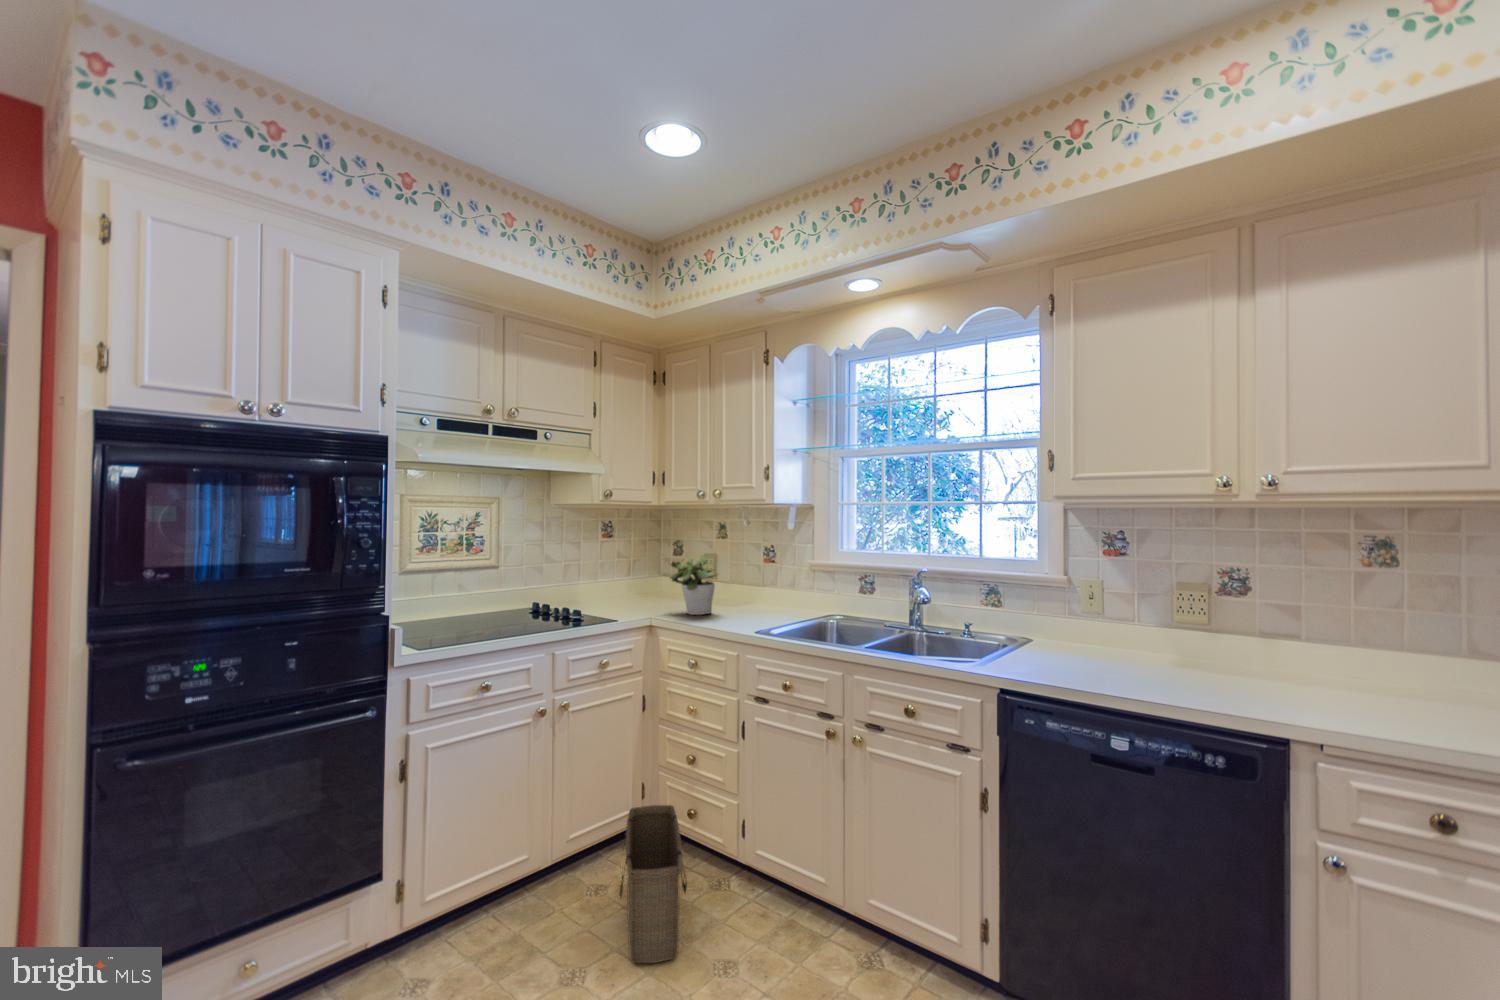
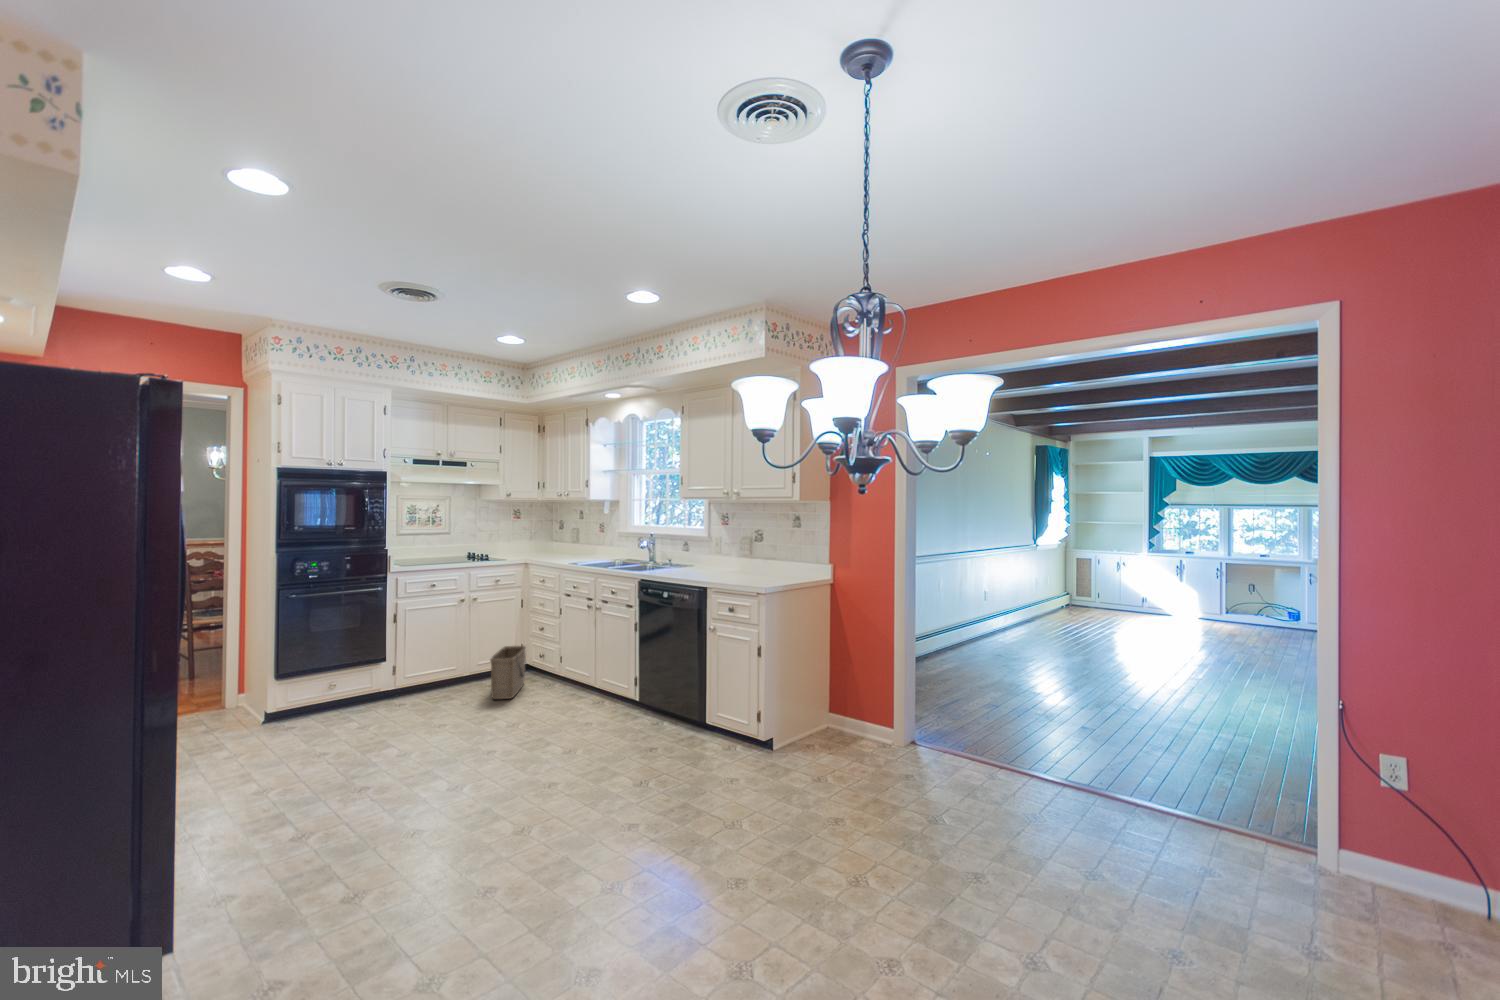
potted plant: present [670,557,717,615] -> none [538,528,563,558]

